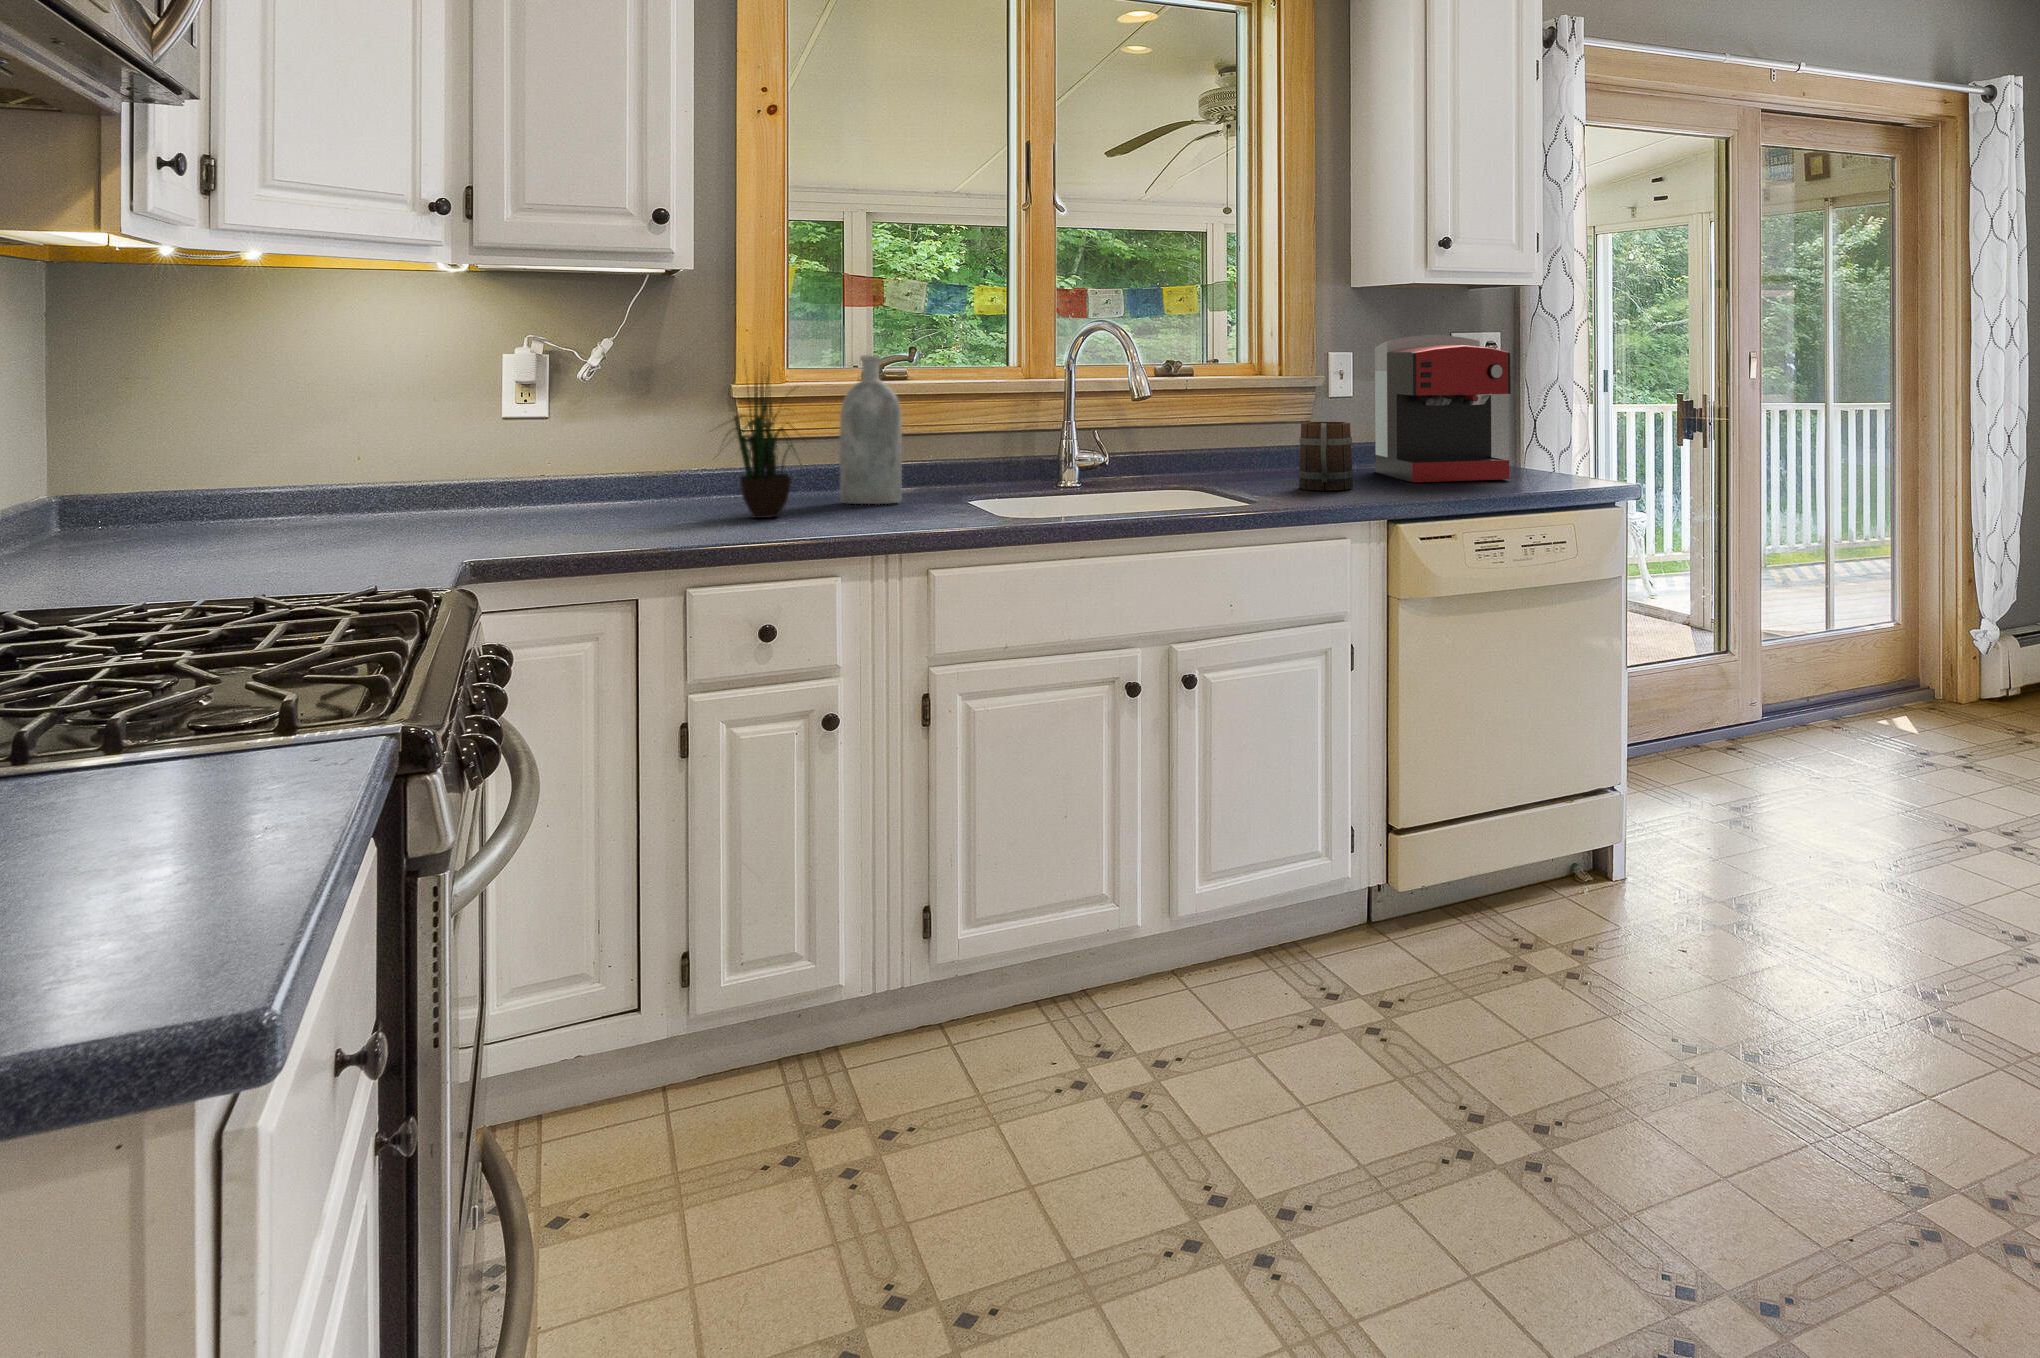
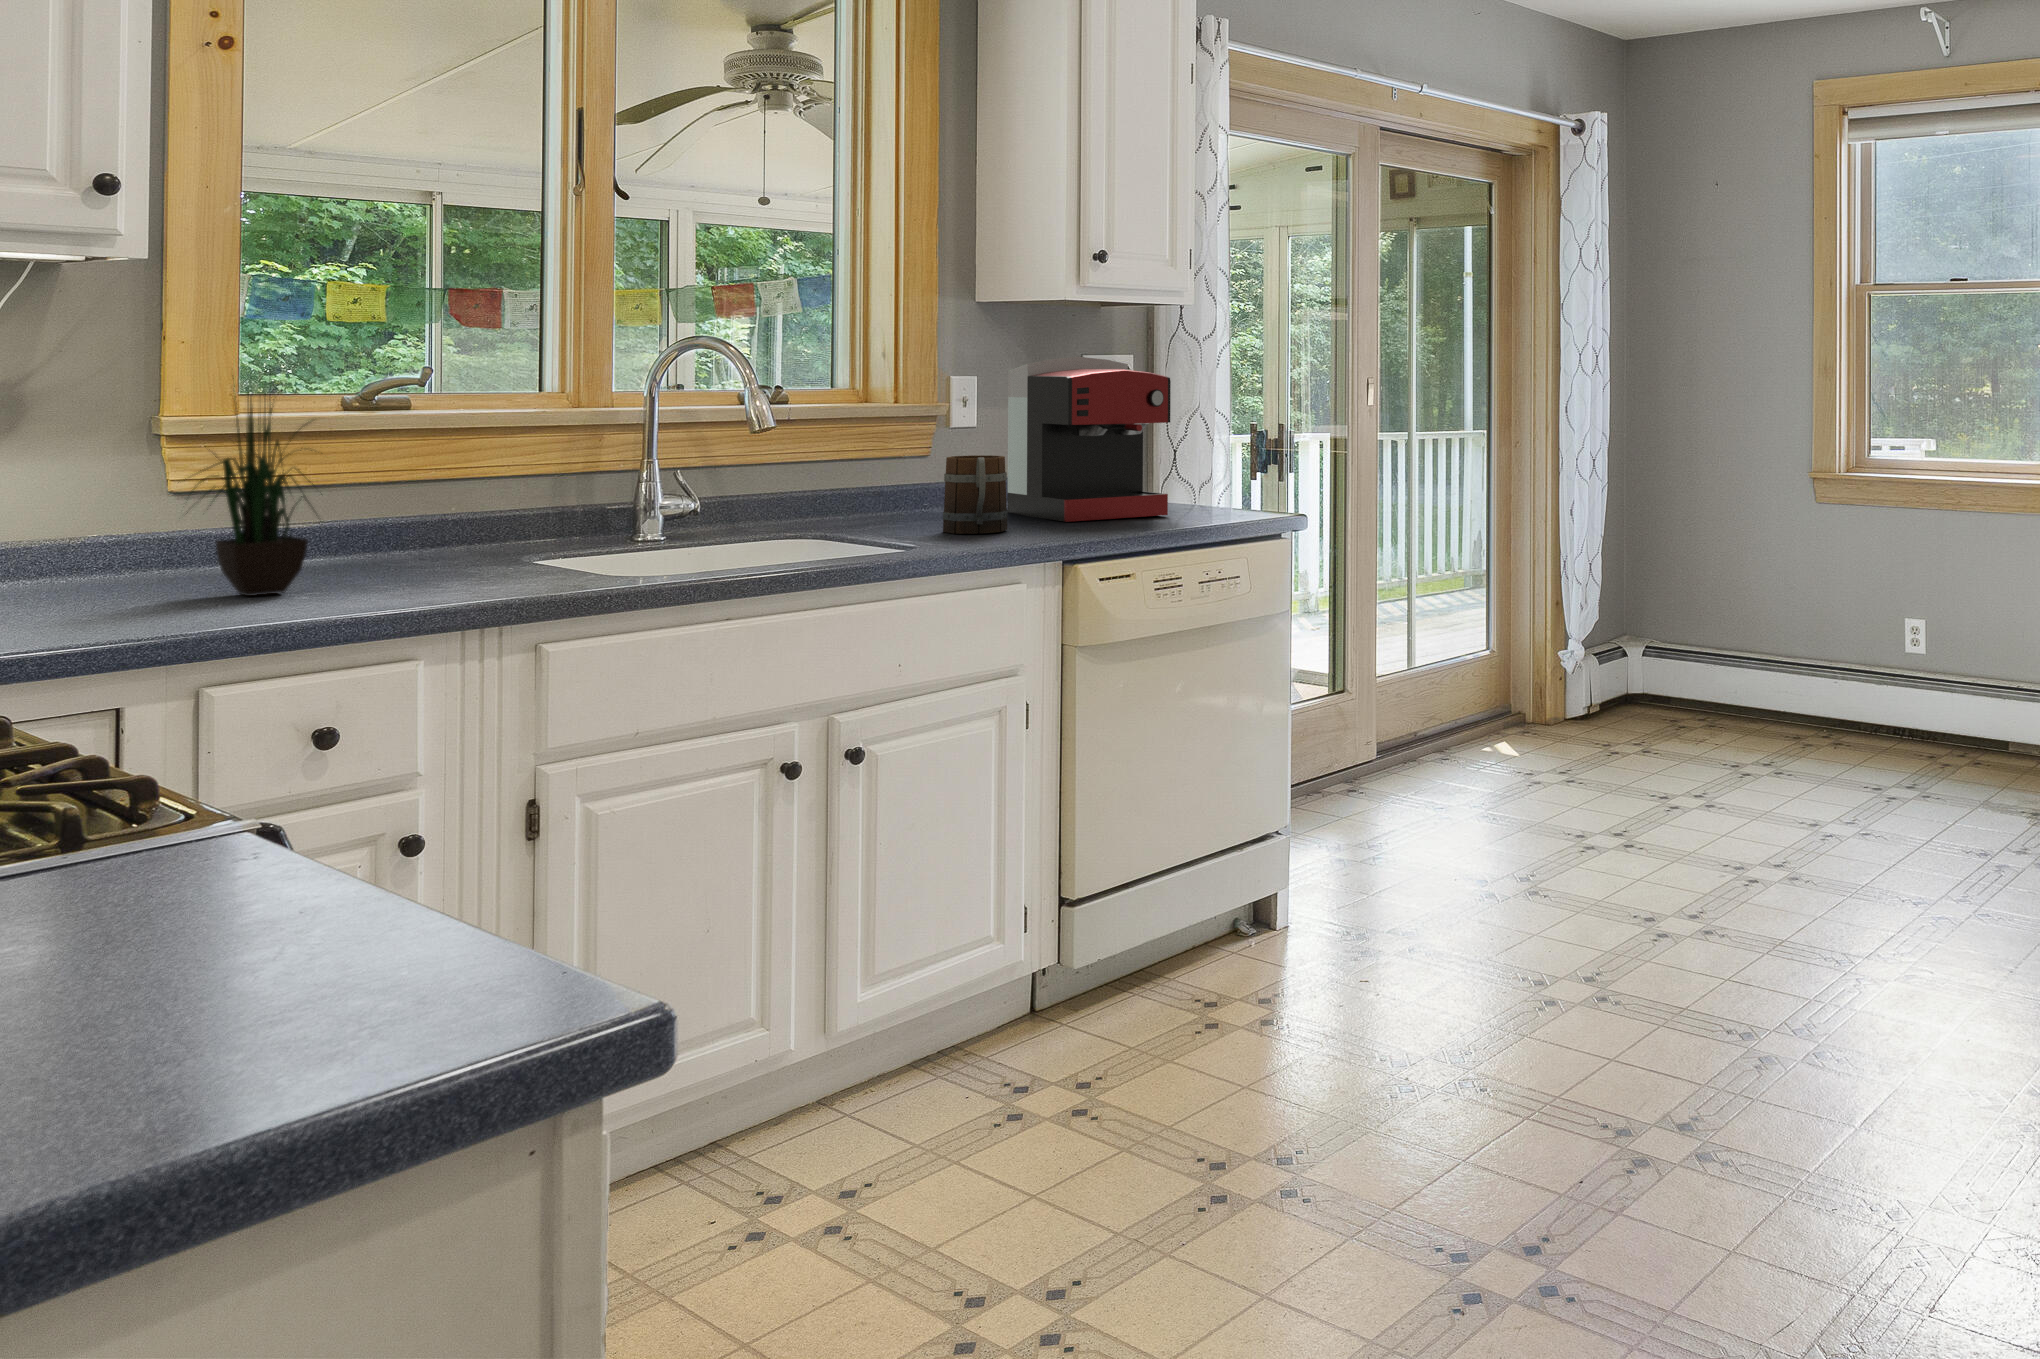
bottle: present [840,356,902,504] -> none [344,378,443,573]

